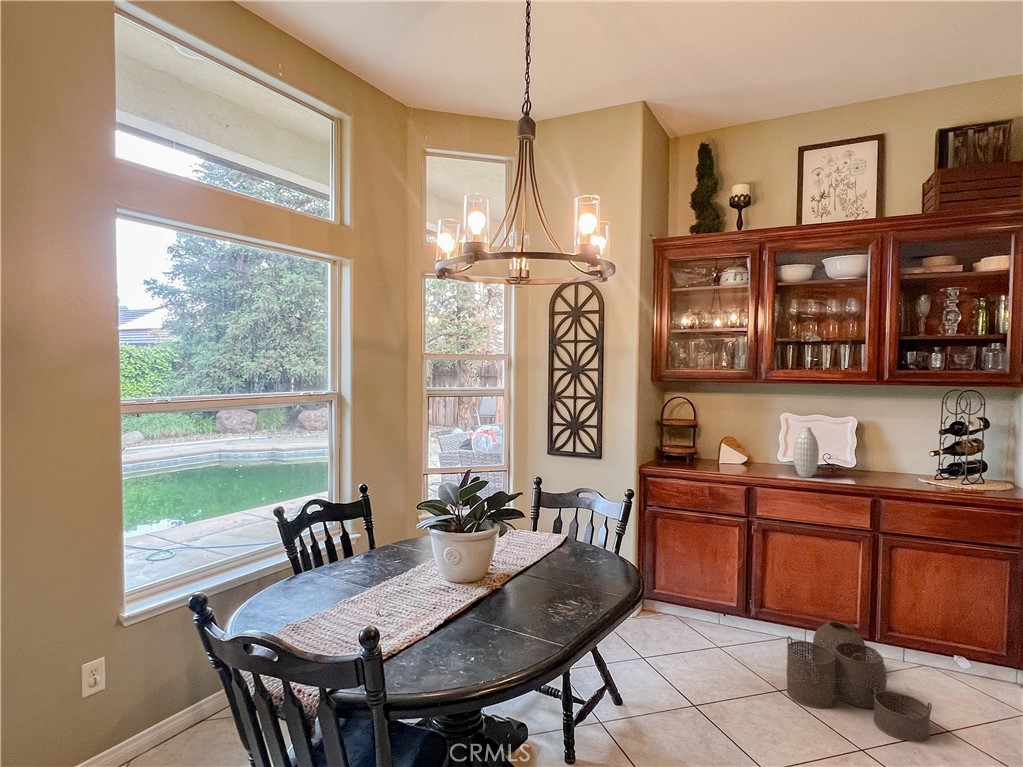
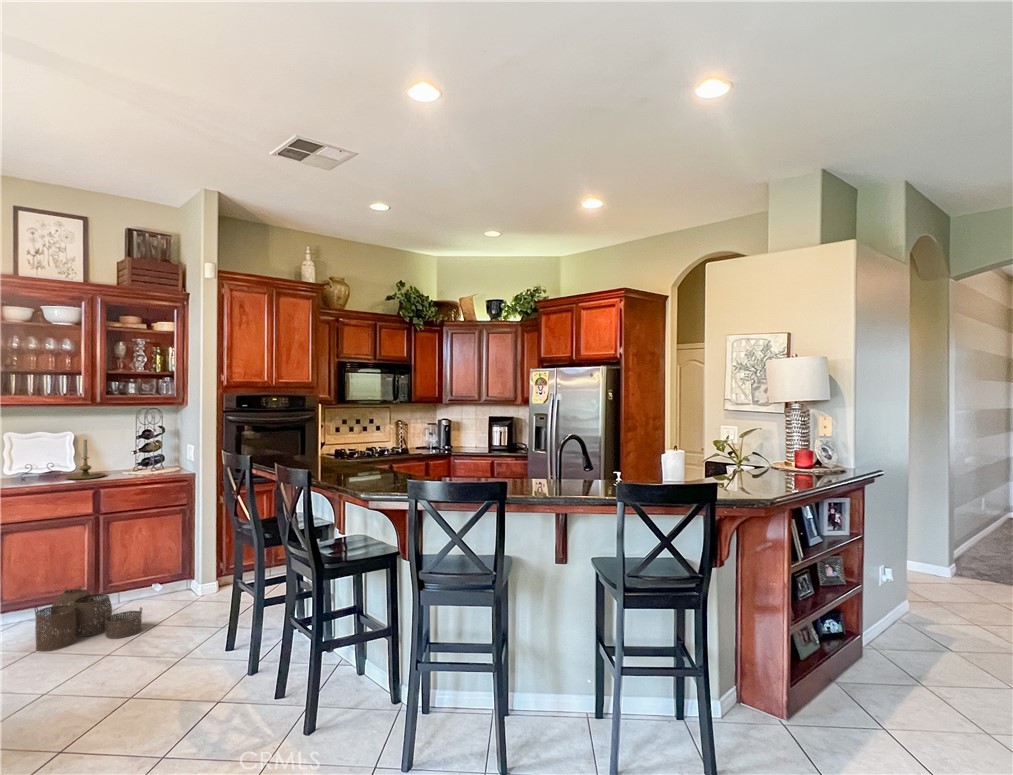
vase: present [793,426,819,477] -> none [23,443,46,485]
candle holder: none [841,428,893,481] -> present [65,440,105,479]

